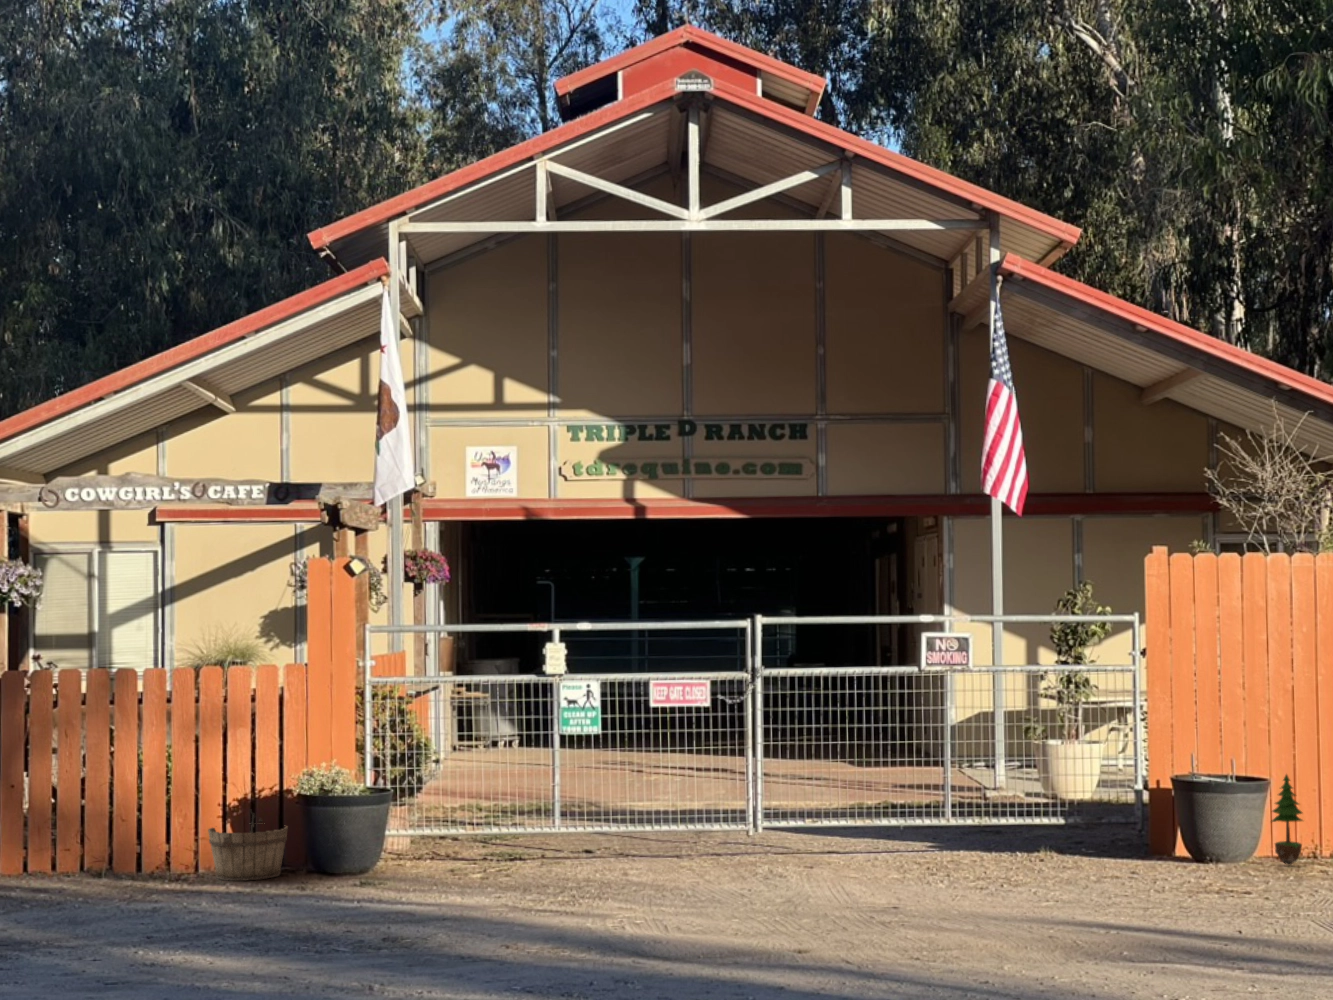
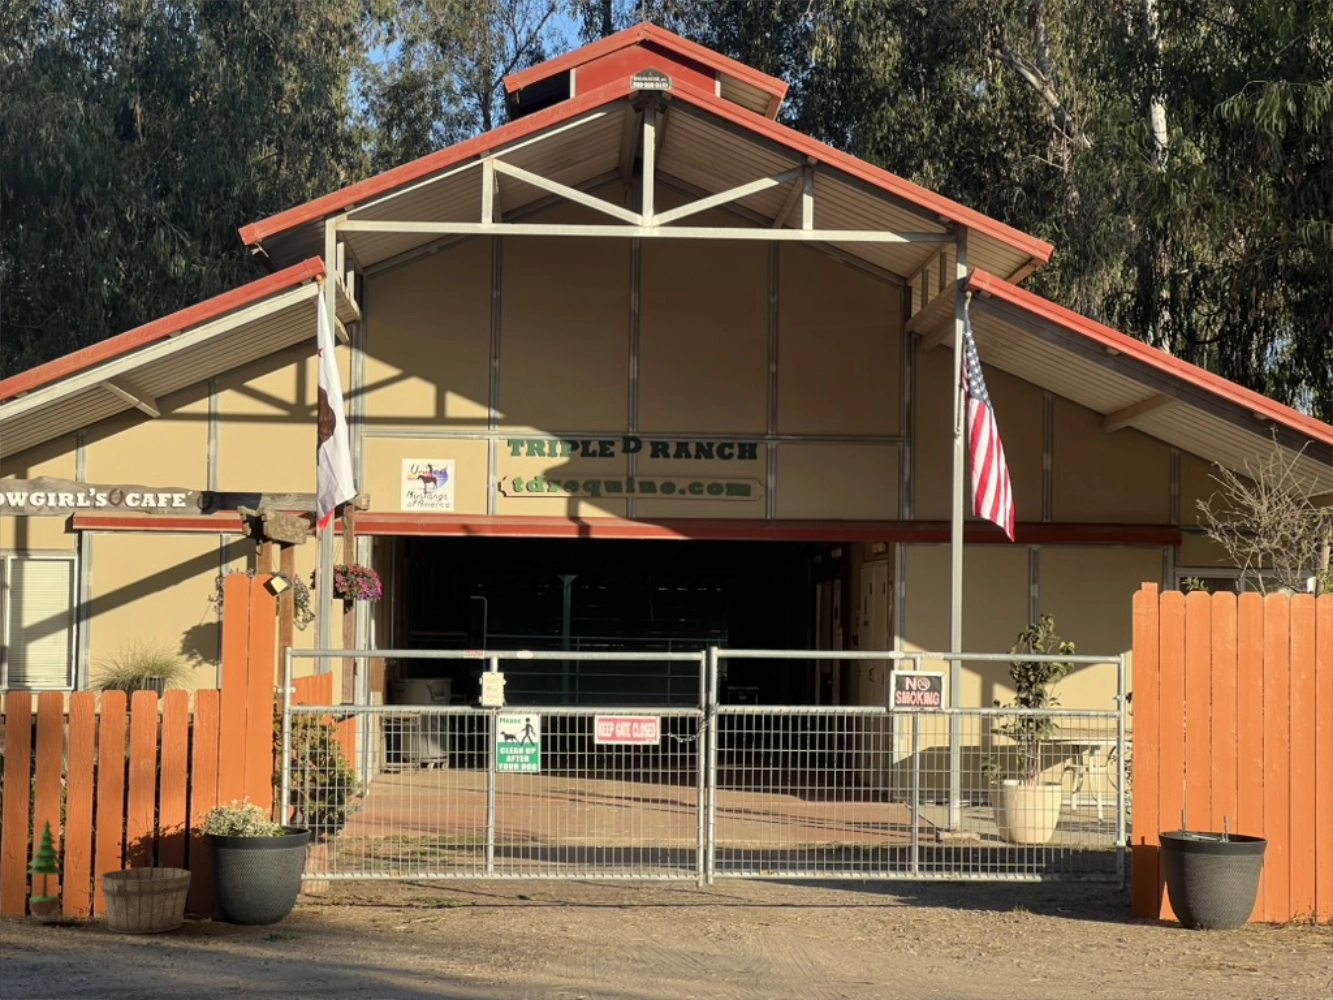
potted tree: present [1271,775,1302,865] -> present [27,820,63,922]

